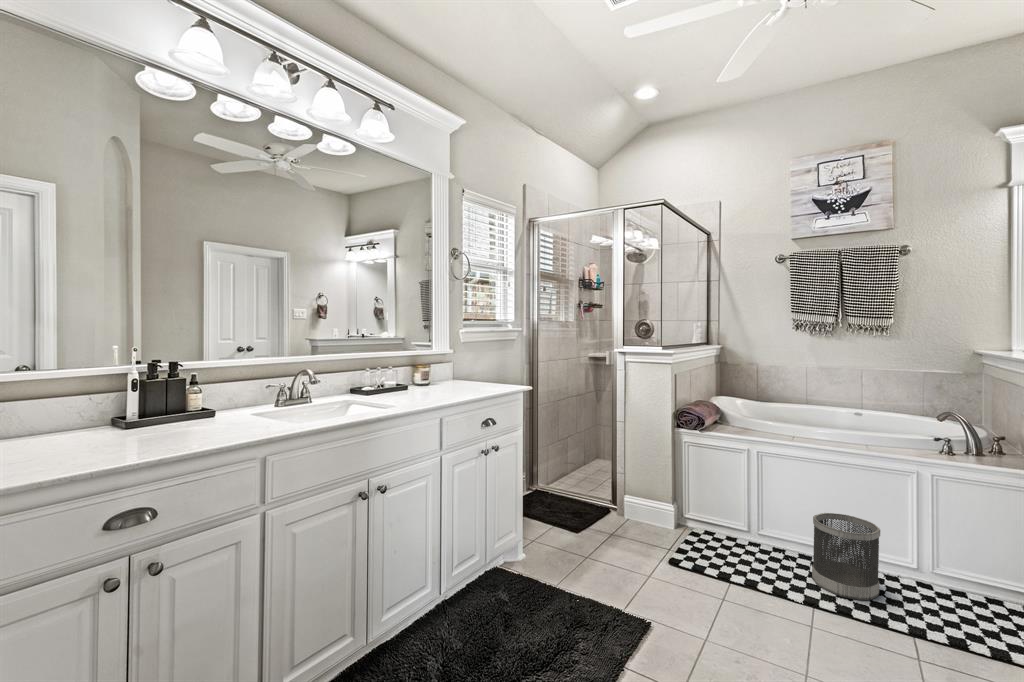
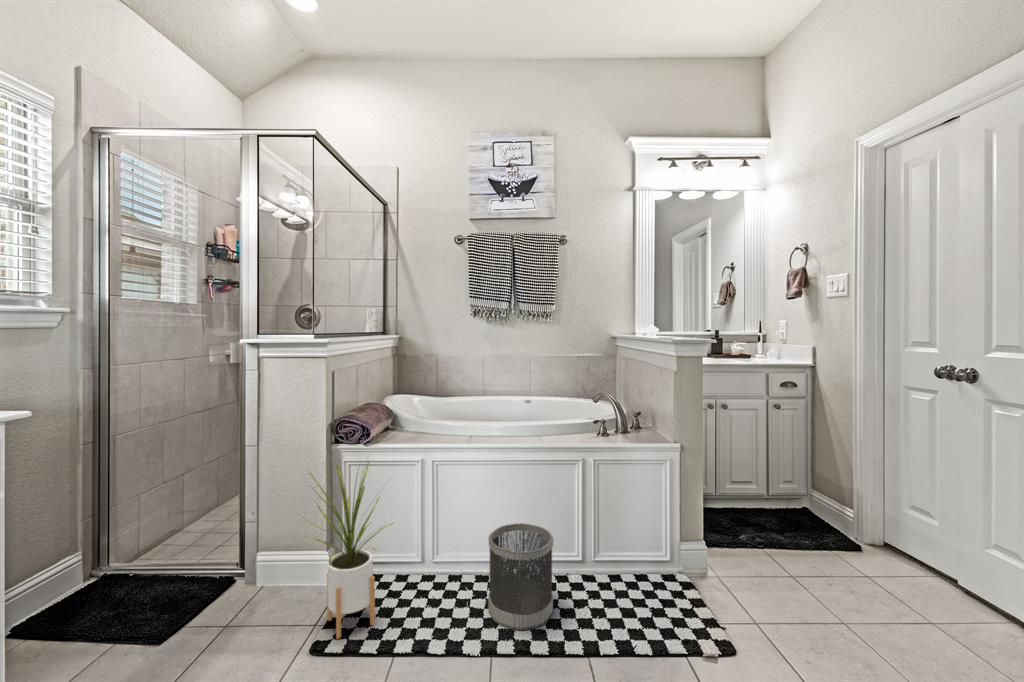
house plant: none [662,432,733,561] -> present [308,462,391,639]

